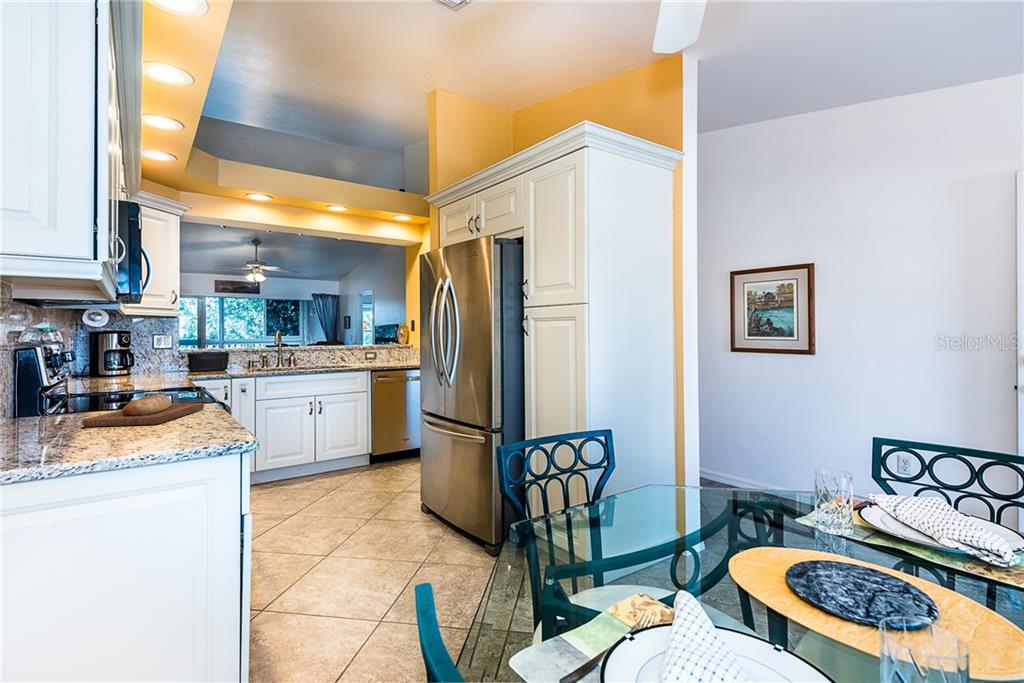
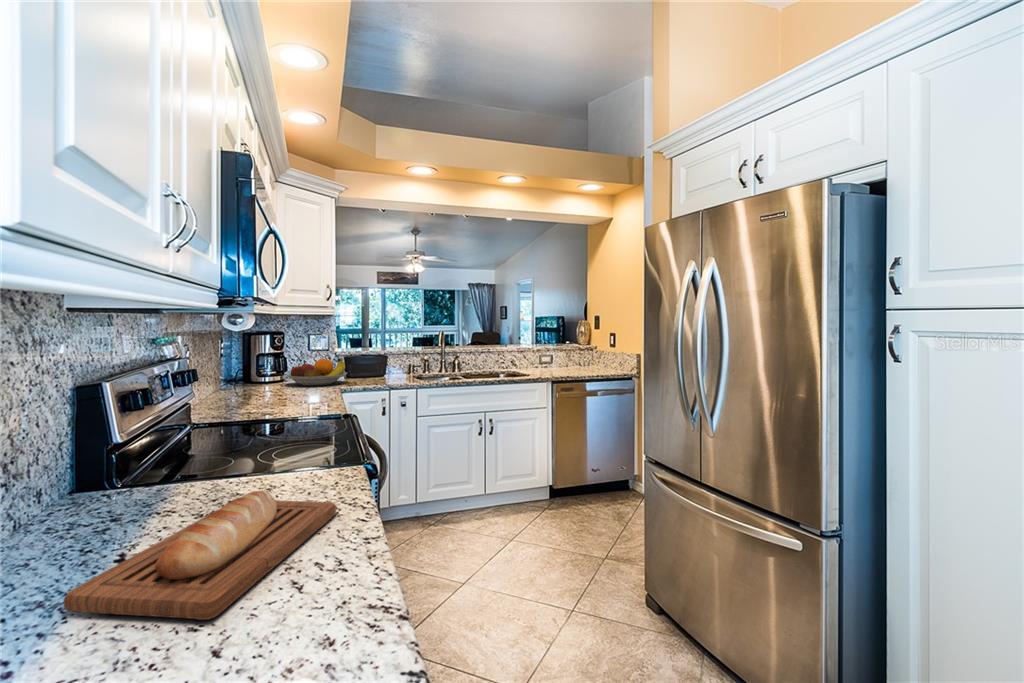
fruit bowl: none [131,354,191,376] -> present [284,359,347,386]

